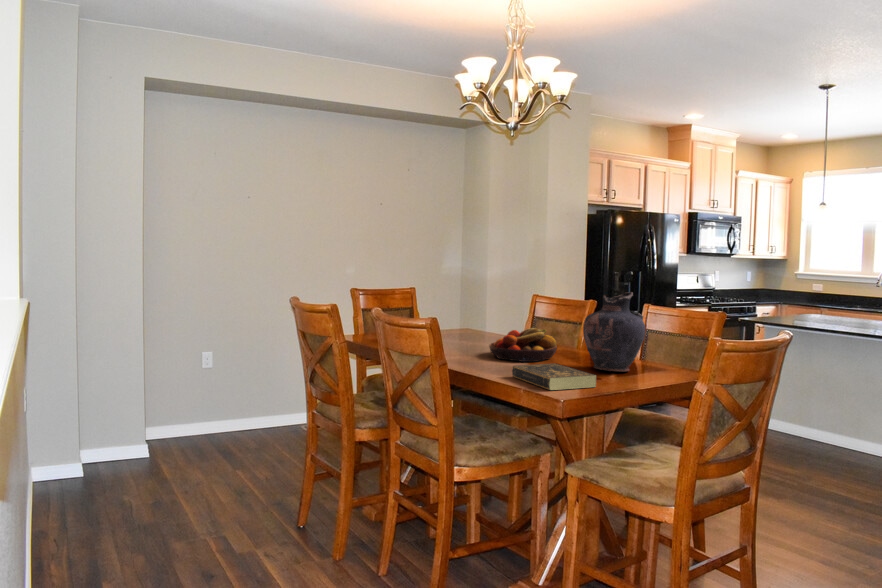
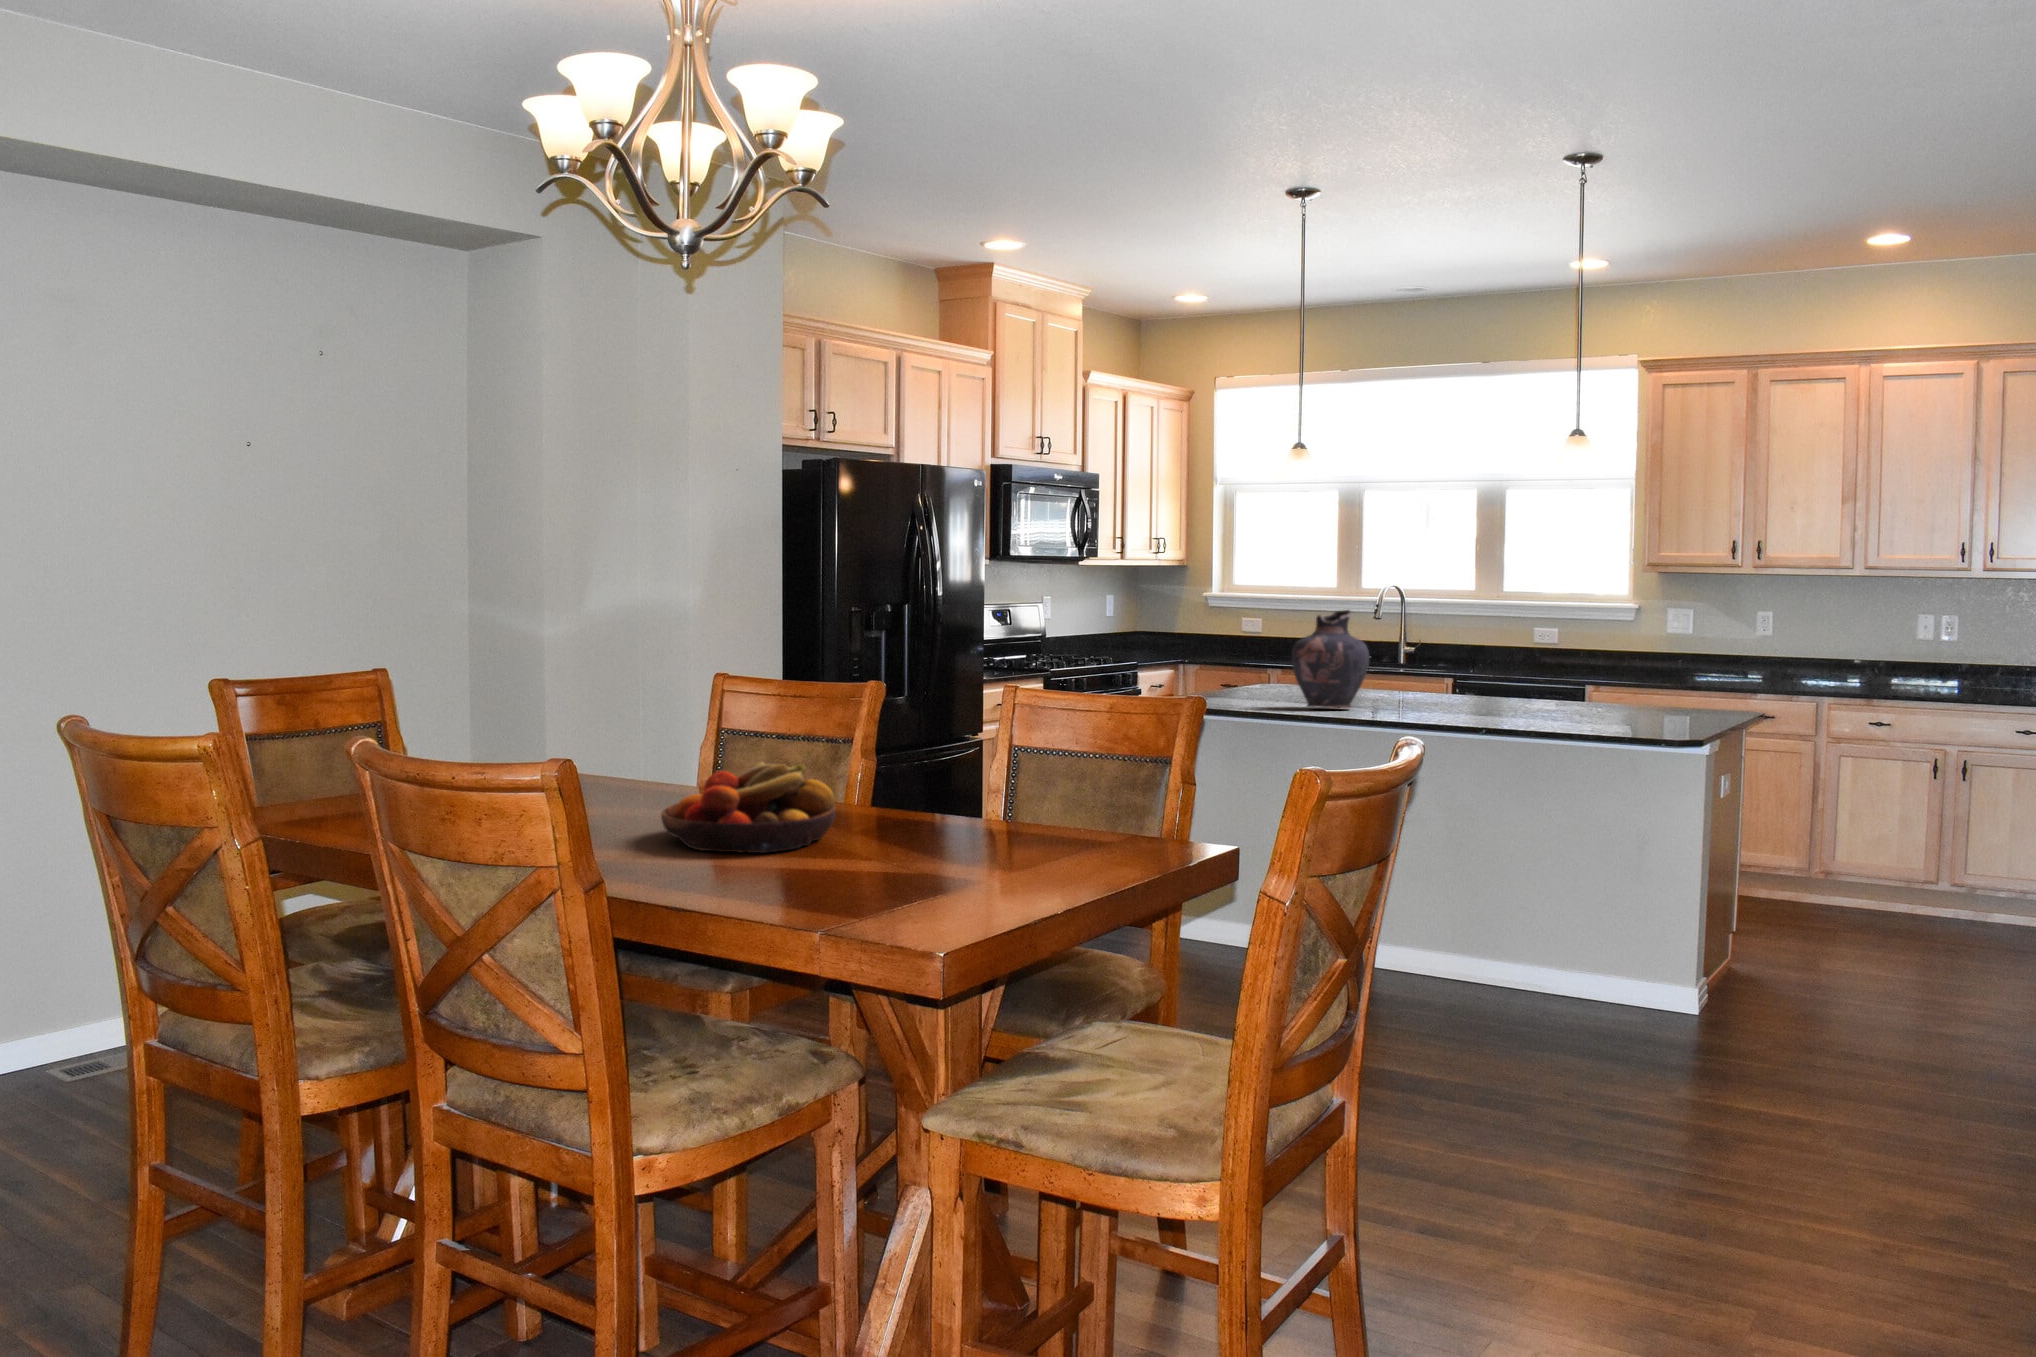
vase: present [583,292,645,371] -> present [1292,610,1369,708]
book: present [512,363,596,390] -> none [770,853,992,927]

